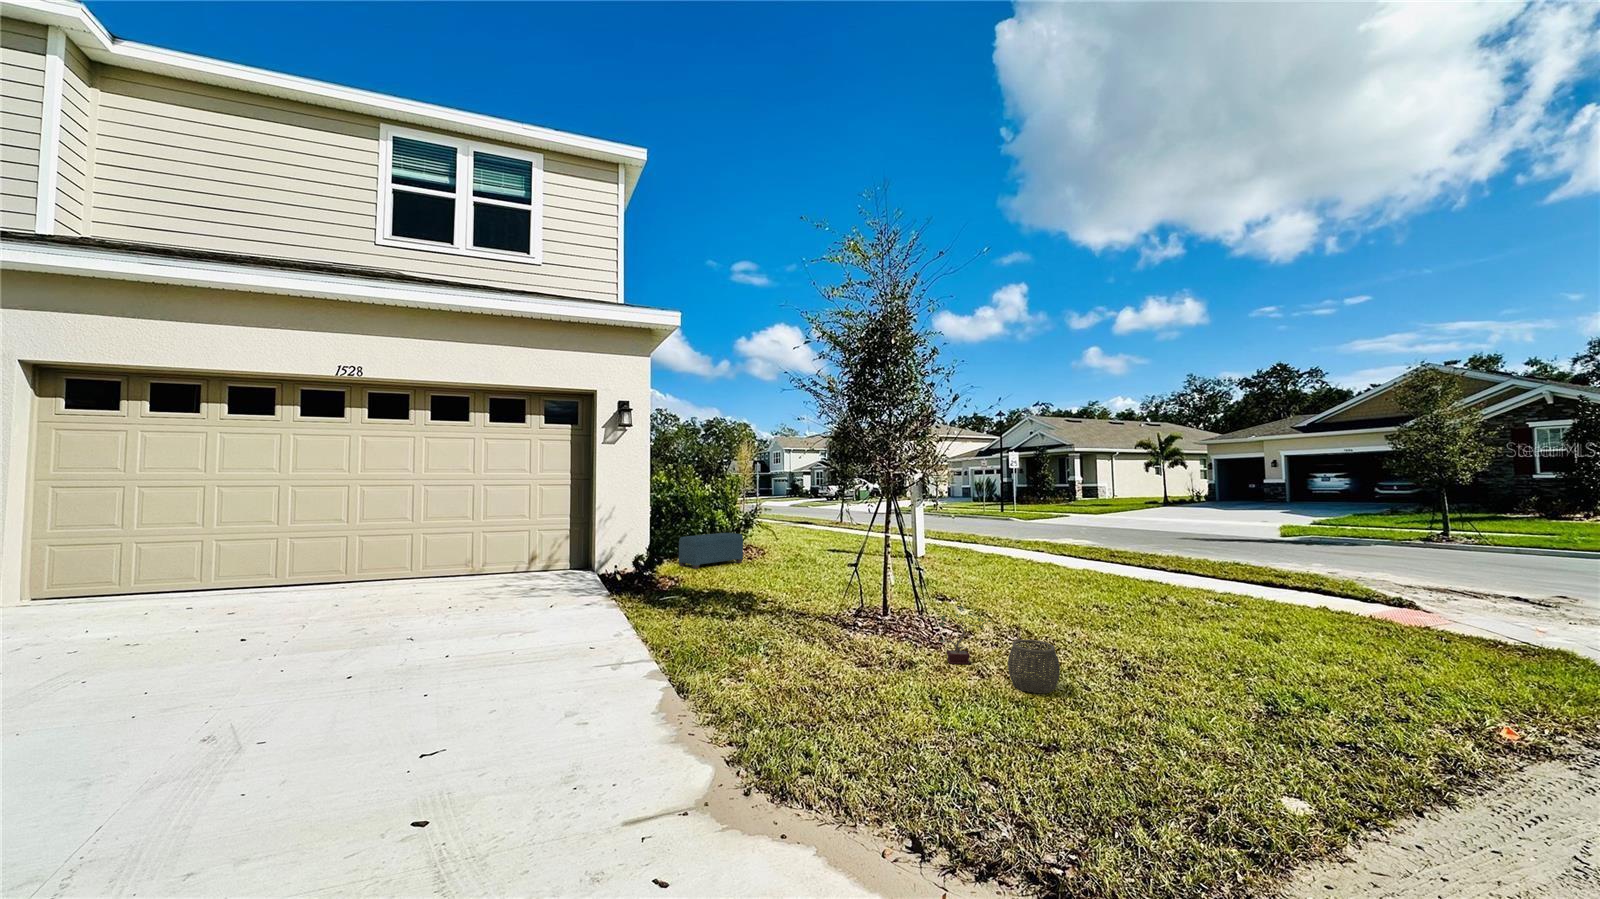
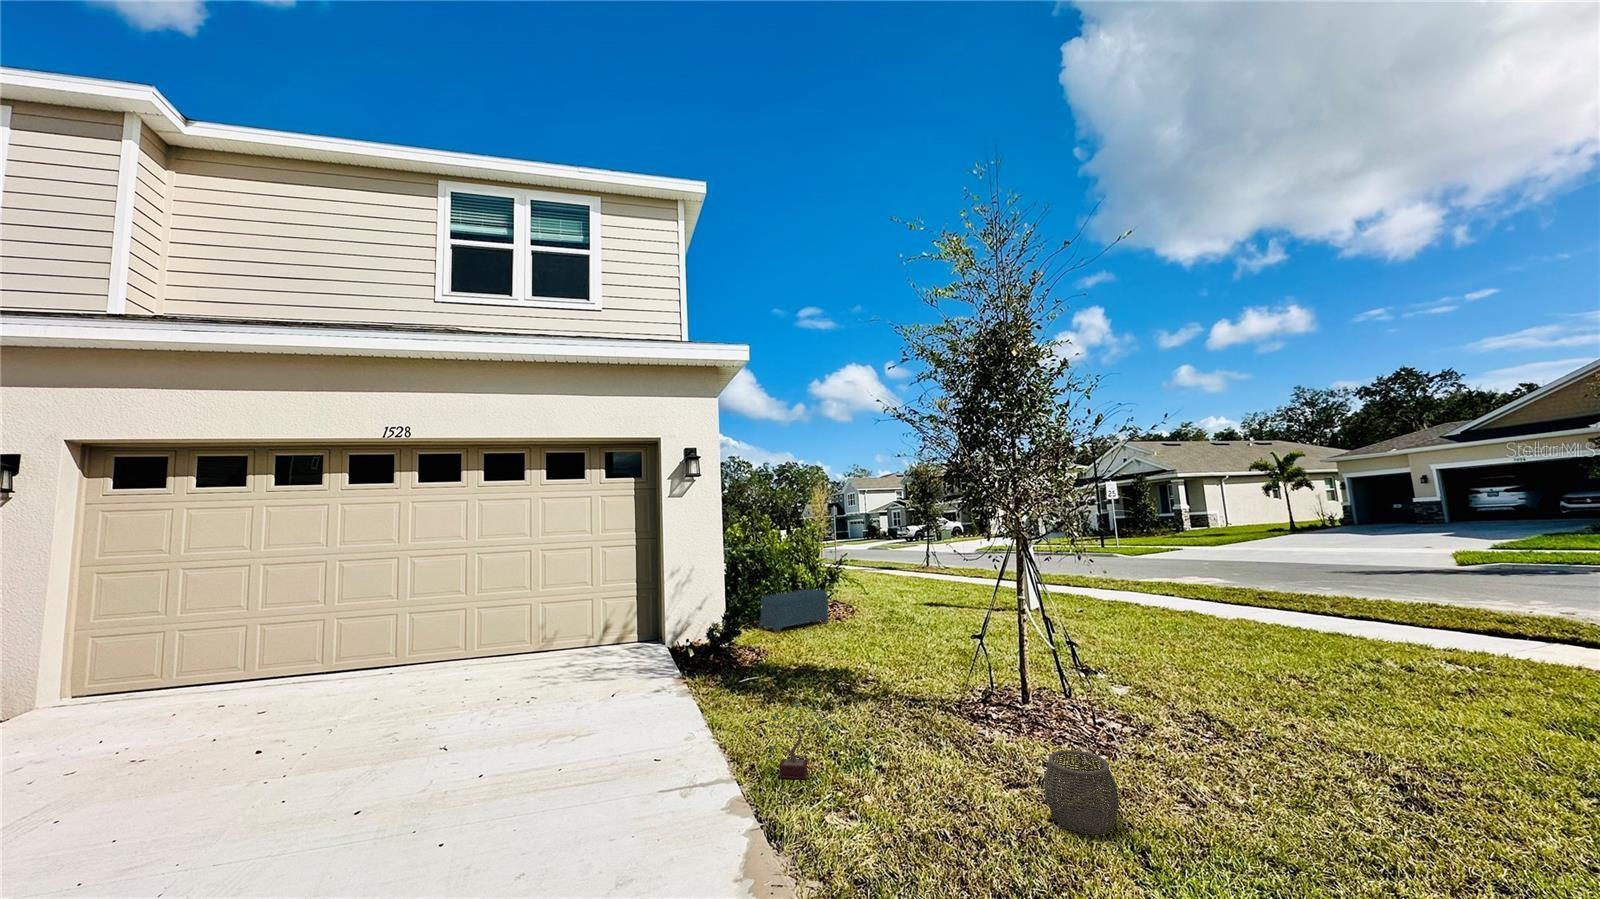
potted plant: present [940,606,992,664] -> present [768,700,830,779]
woven basket: present [1008,640,1060,694] -> present [1044,750,1119,835]

